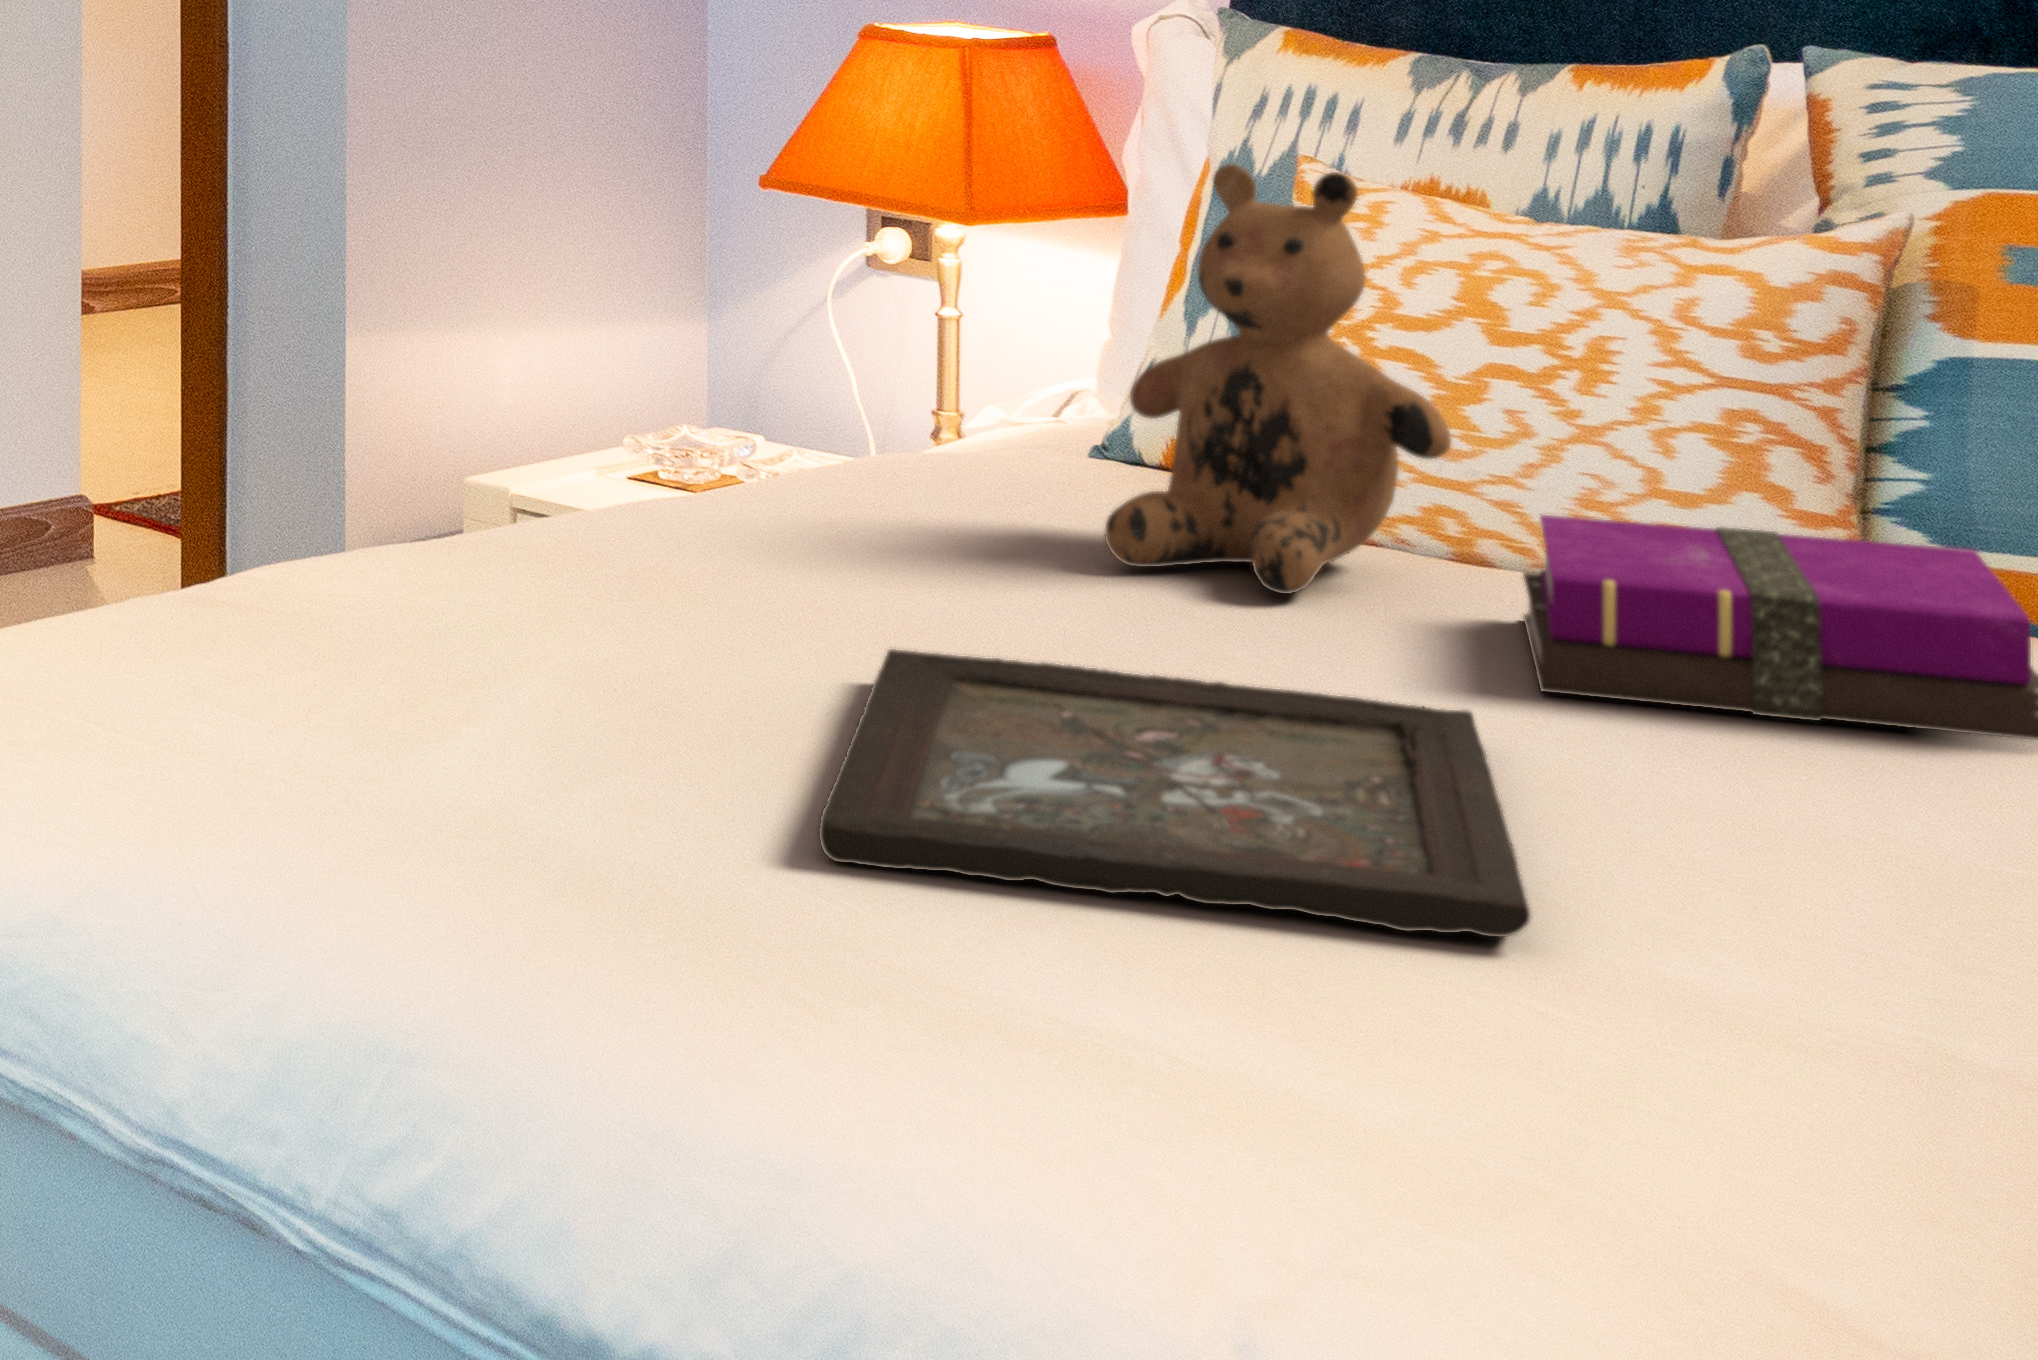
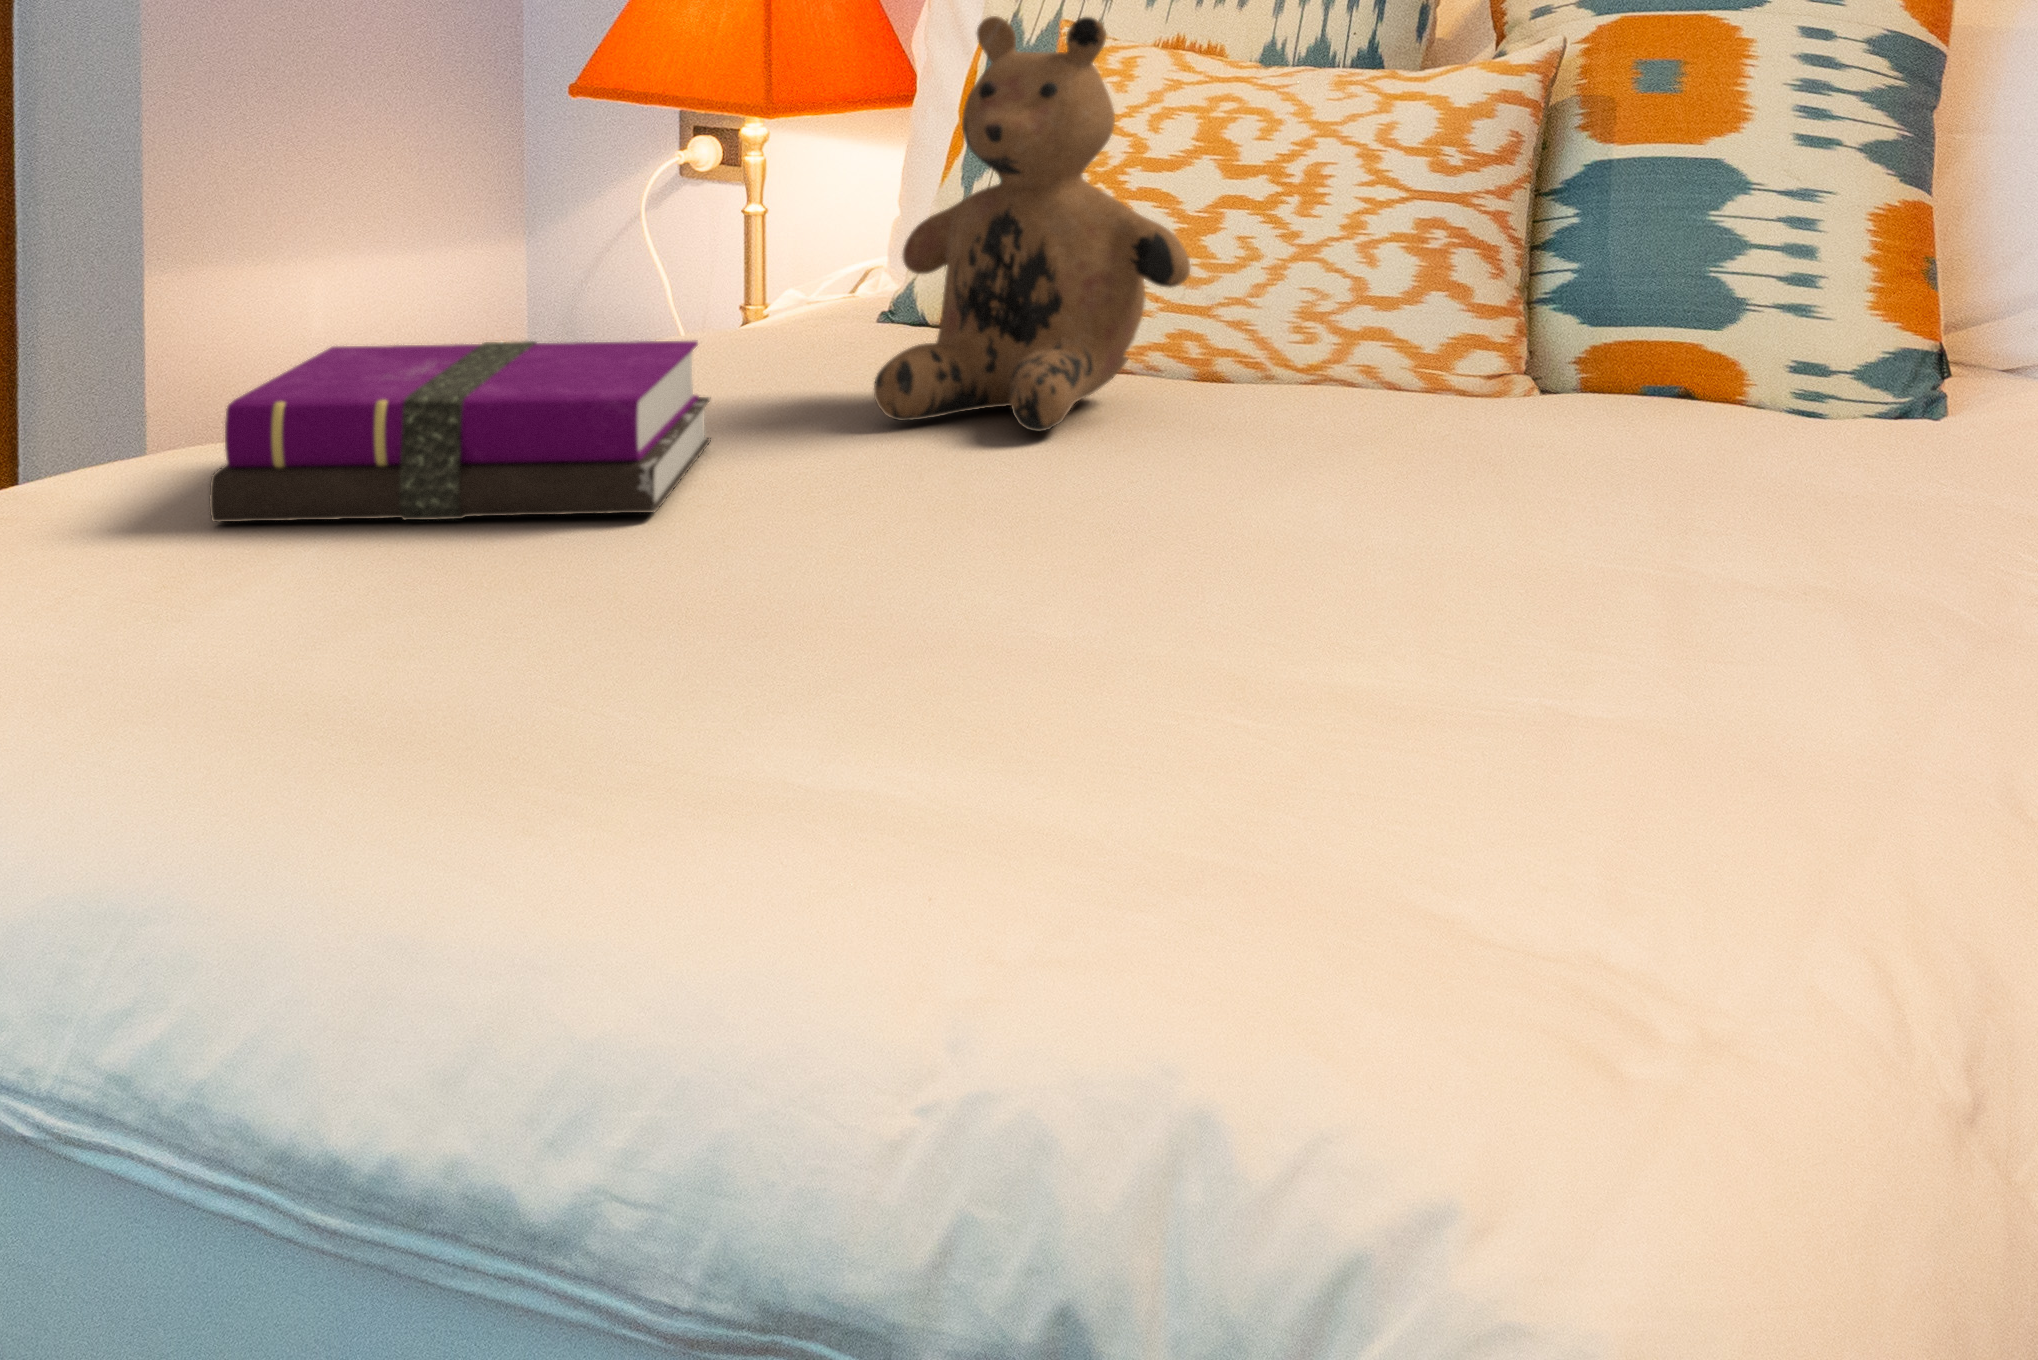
notebook: present [1523,515,2038,740] -> present [210,341,711,522]
tray: present [819,649,1530,937] -> none [488,522,1248,787]

